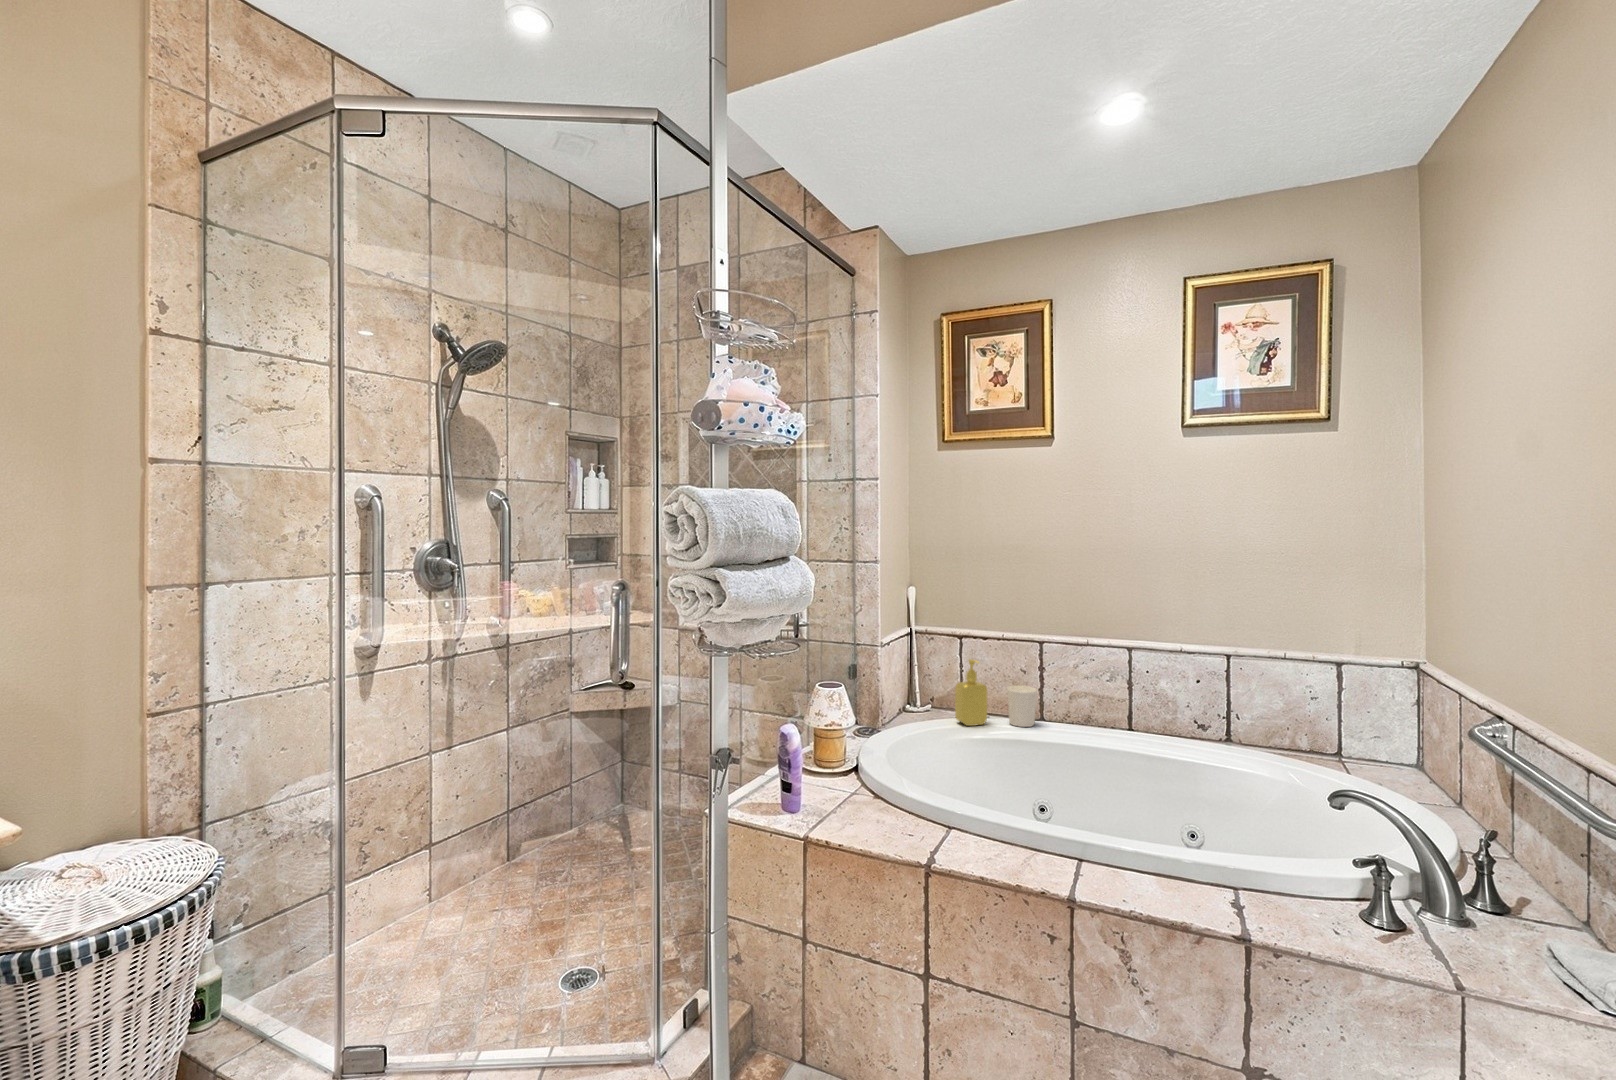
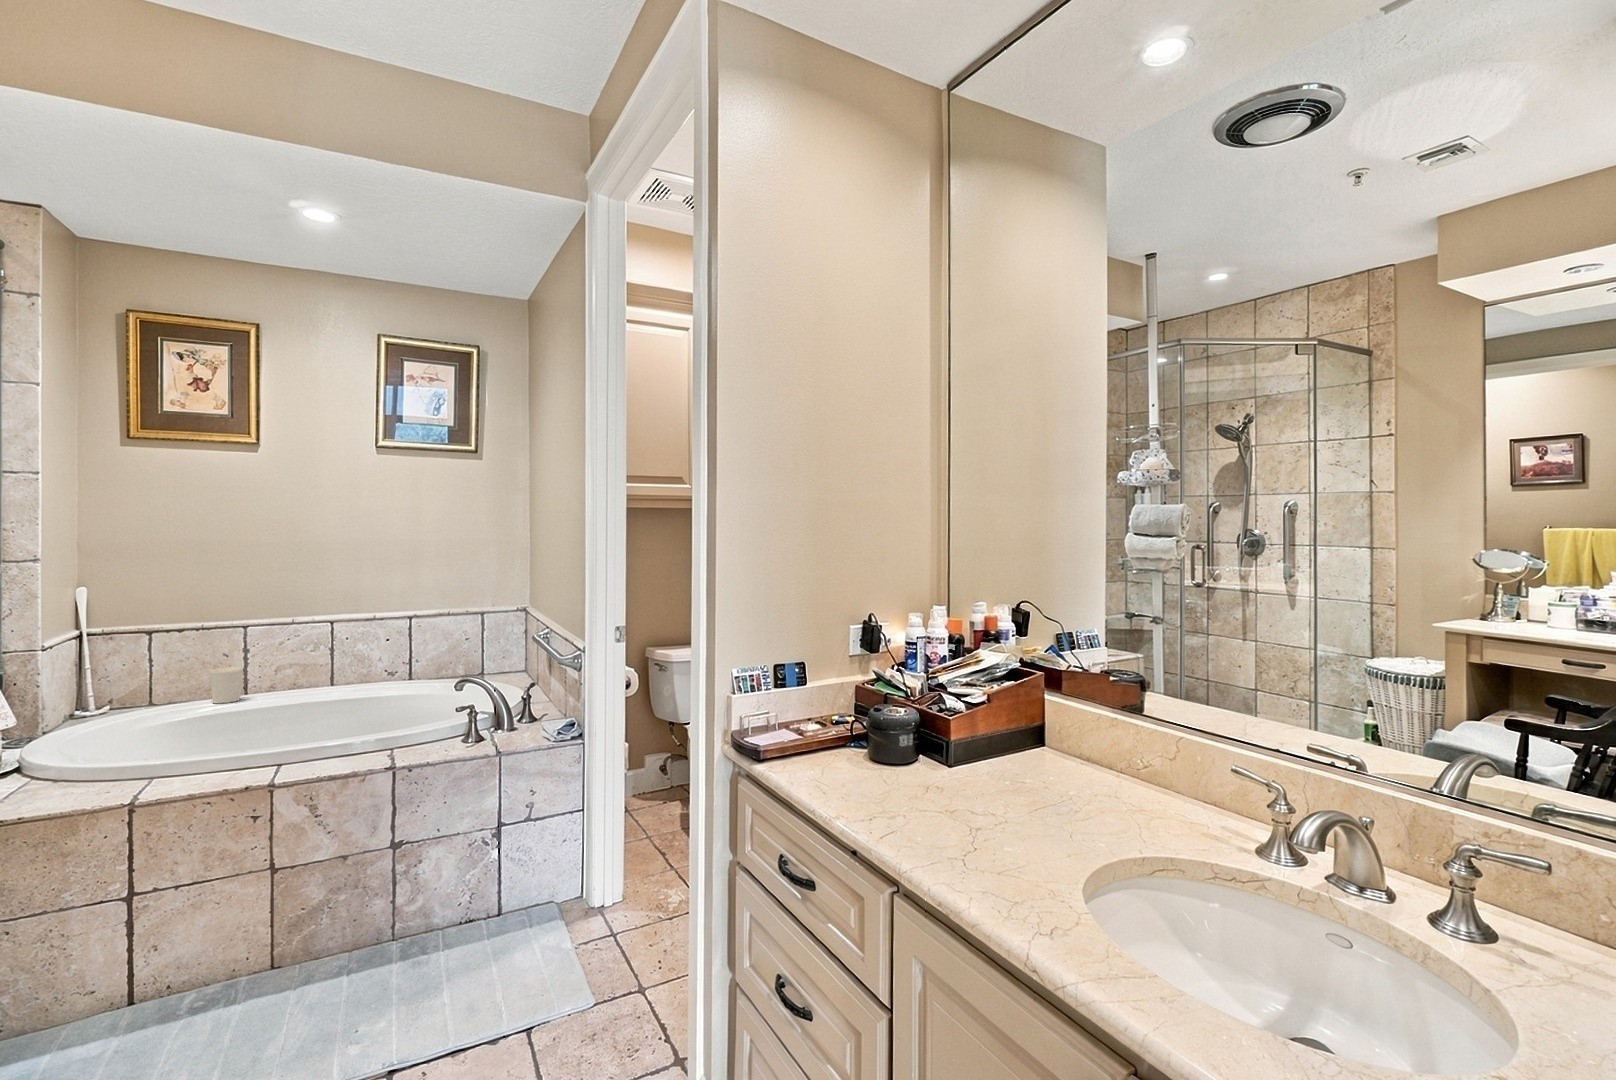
soap dispenser: present [955,659,987,726] -> none [147,649,187,712]

